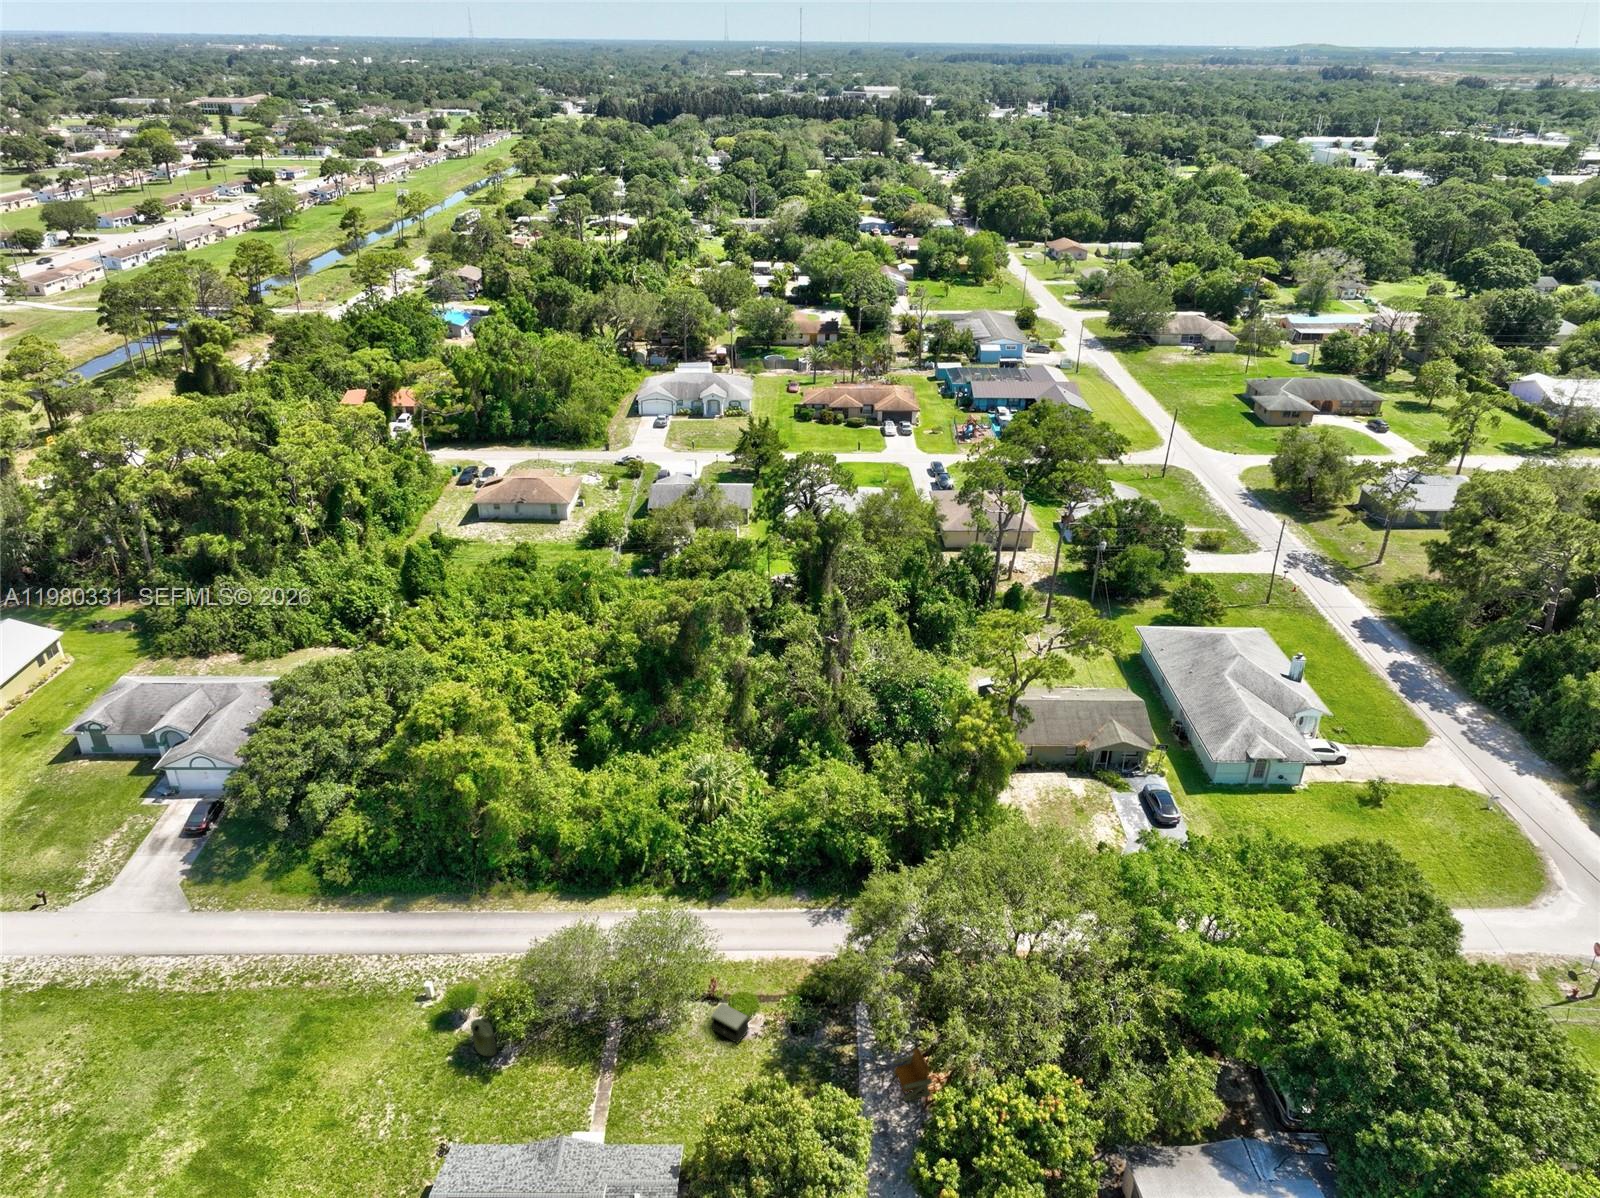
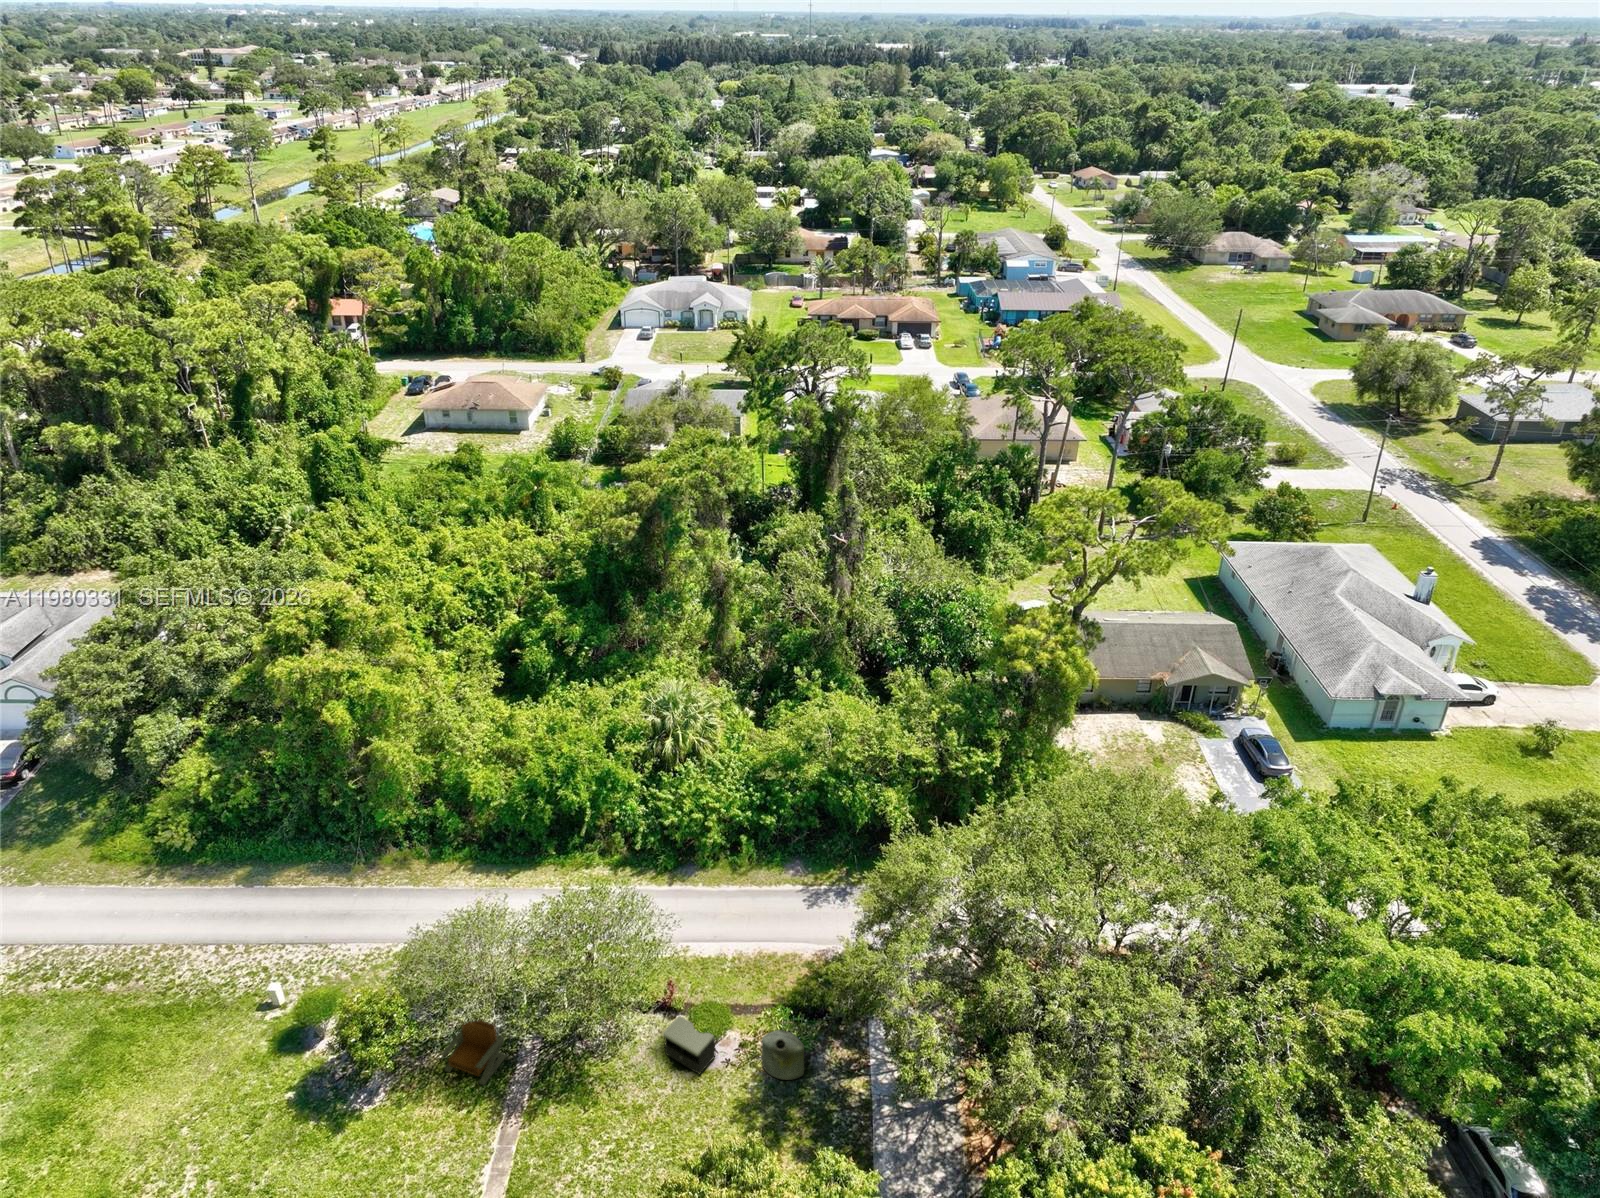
trash can: present [471,1019,496,1057] -> present [762,1030,804,1080]
lounge chair: present [893,1048,932,1101] -> present [442,1020,506,1085]

